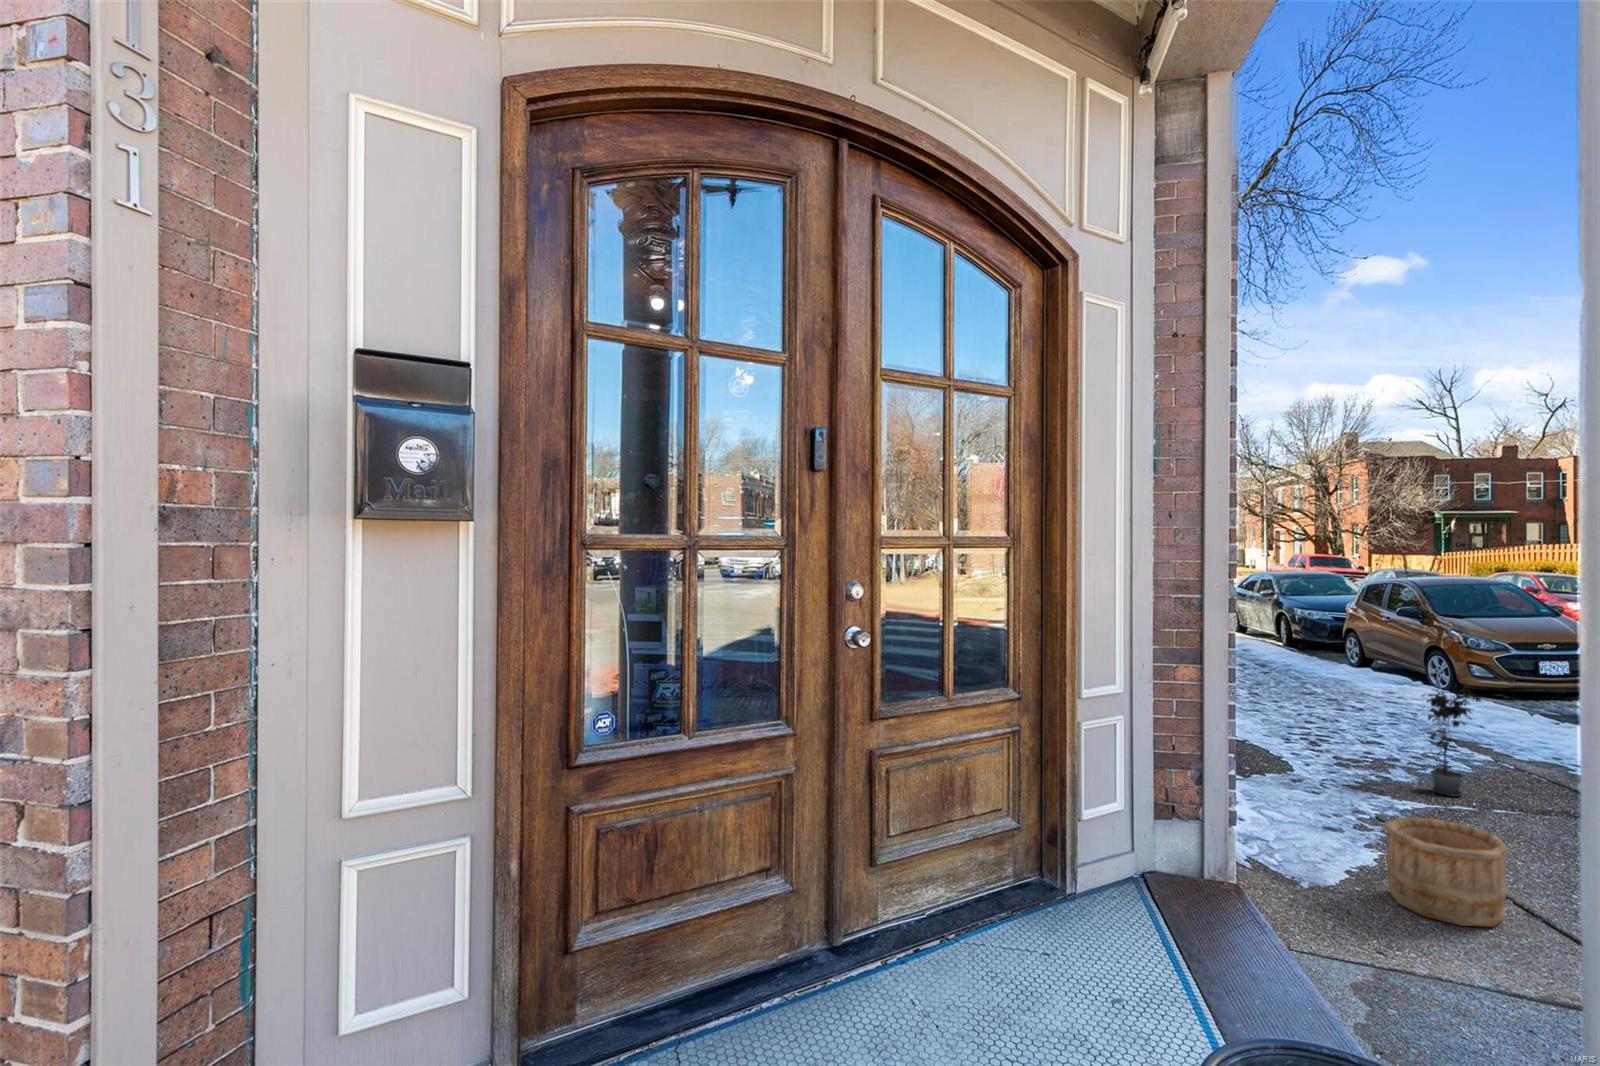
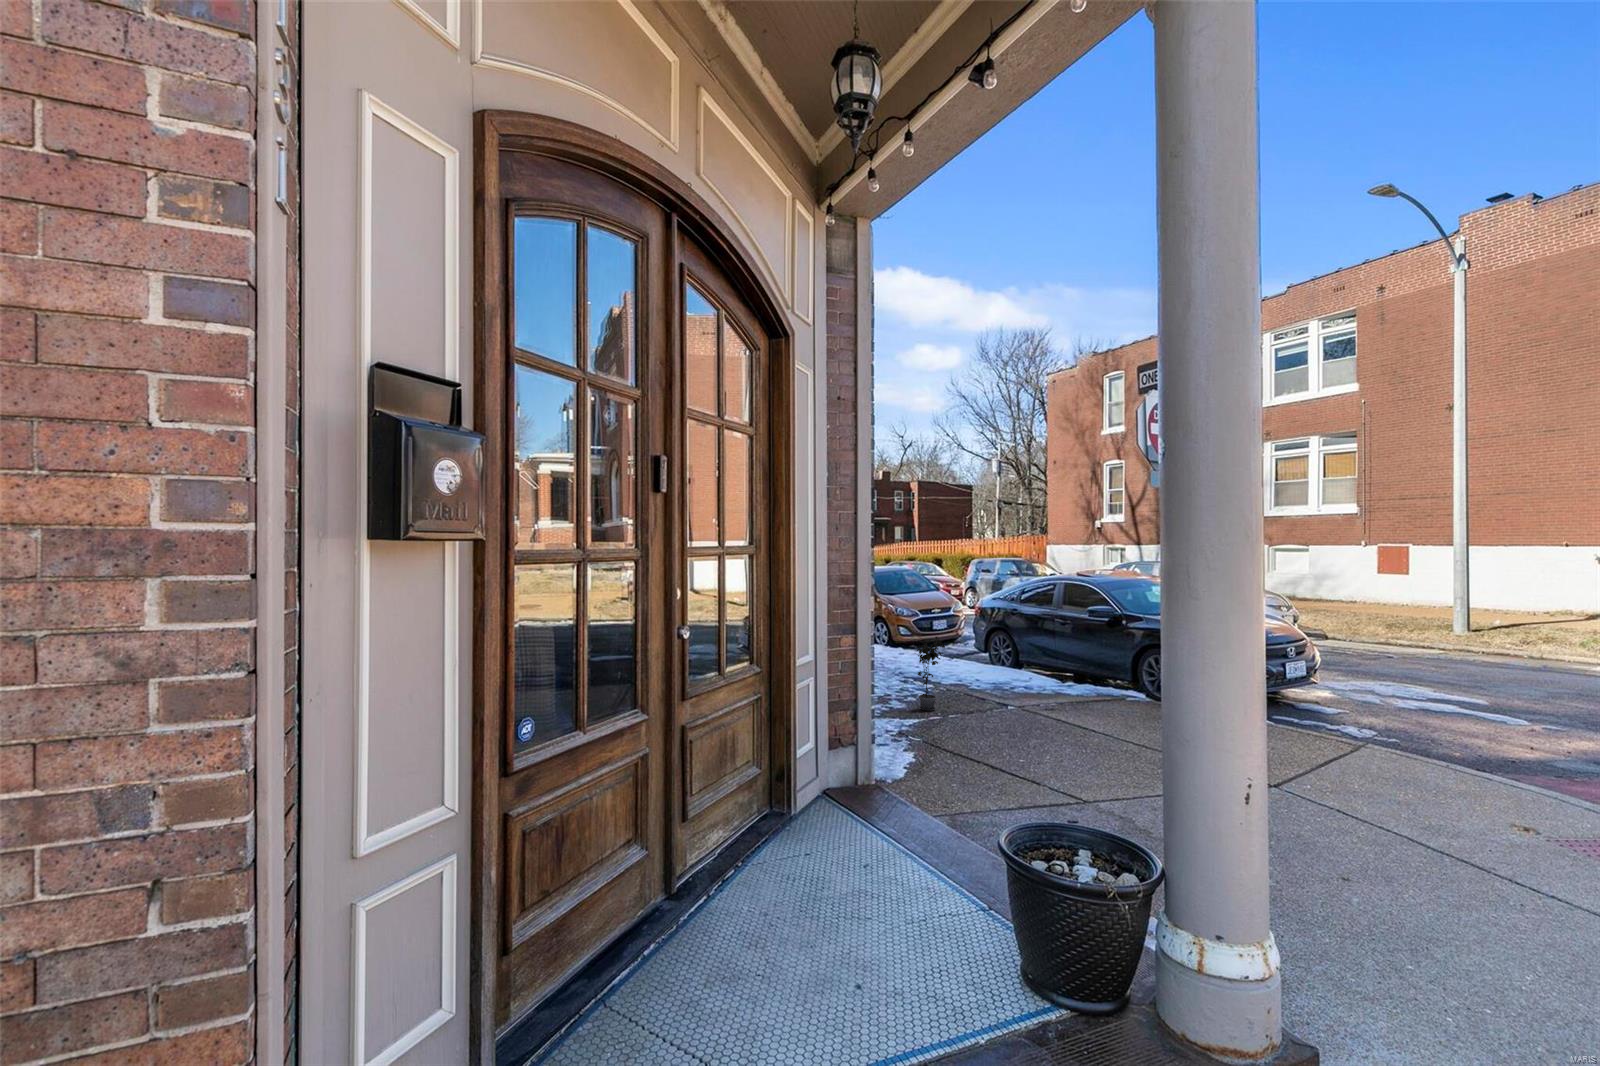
wooden bucket: present [1384,818,1509,927] -> none [937,721,998,781]

